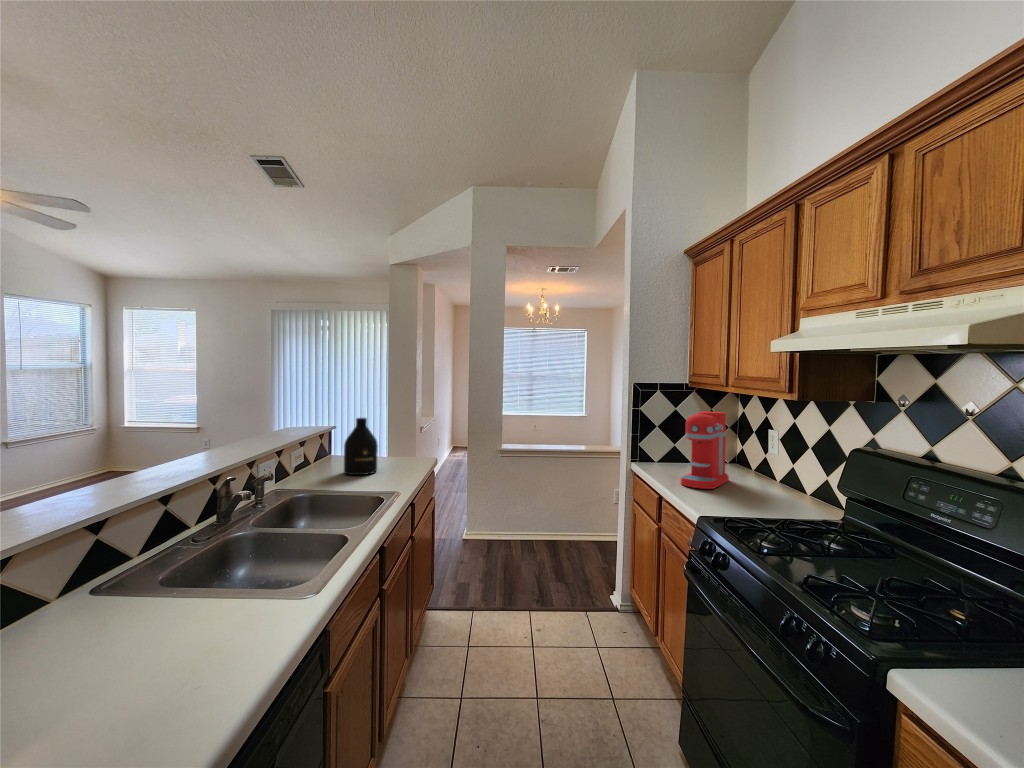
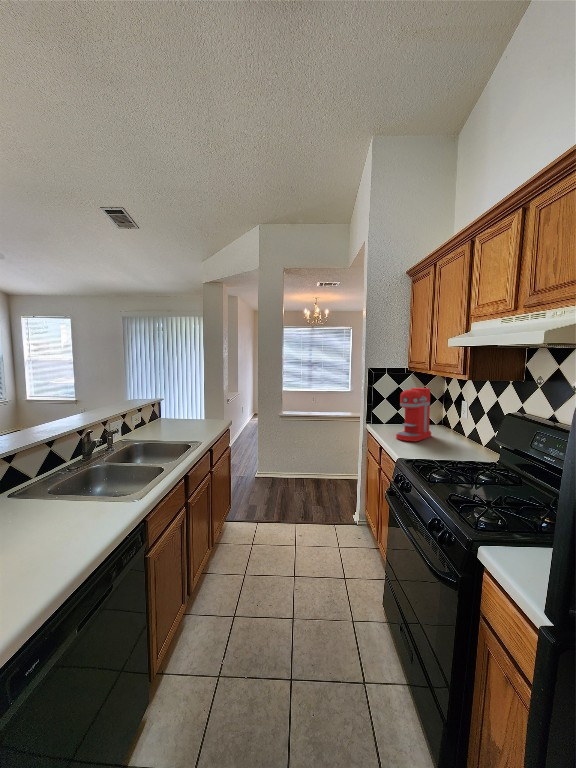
bottle: present [344,418,378,475] -> none [167,393,190,431]

